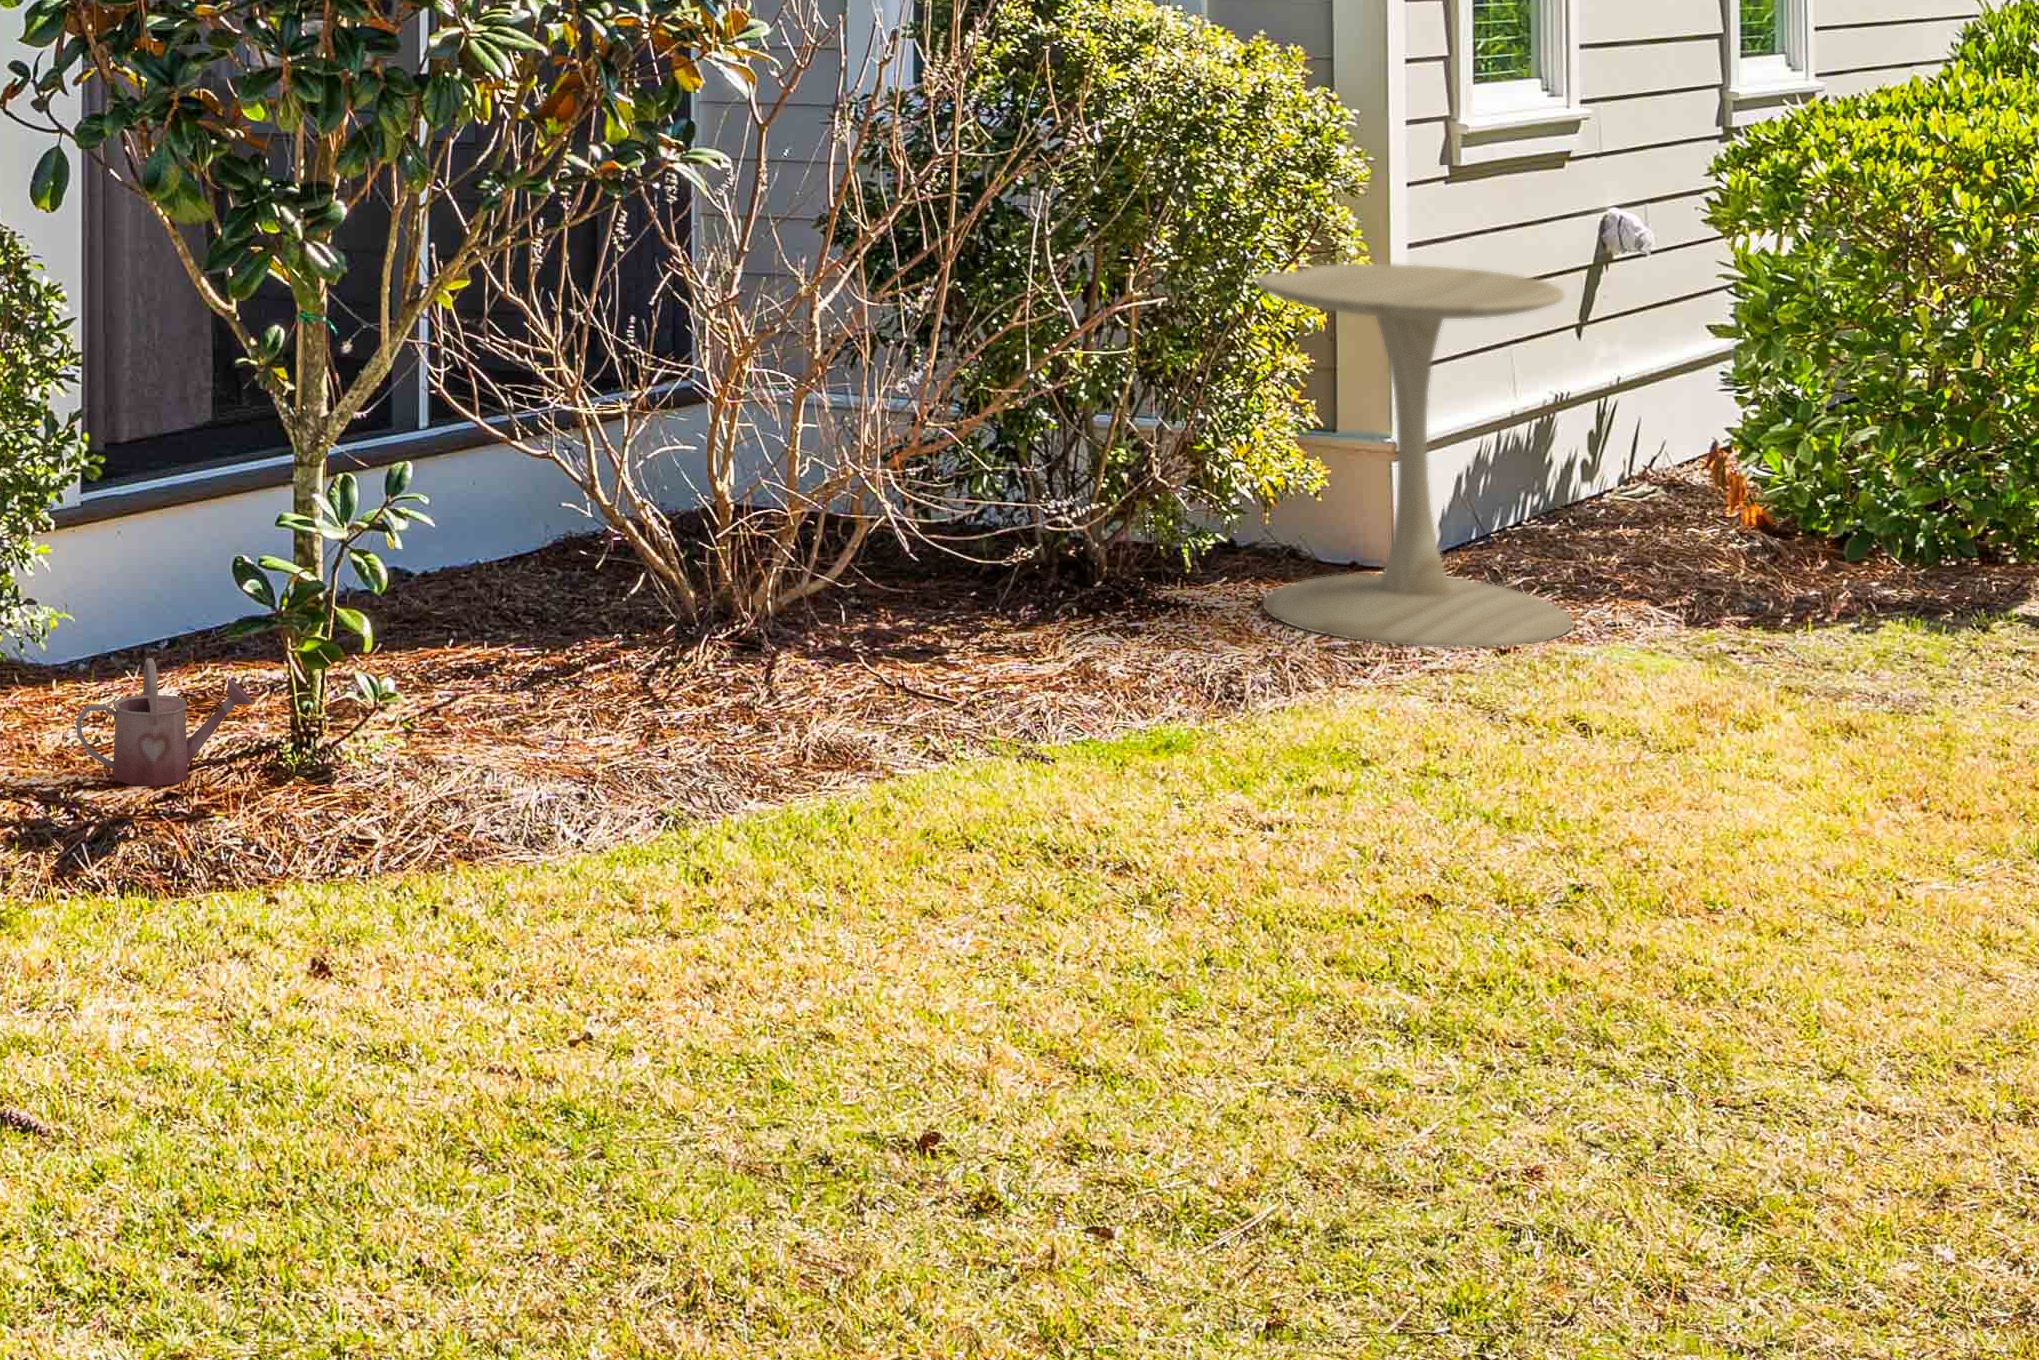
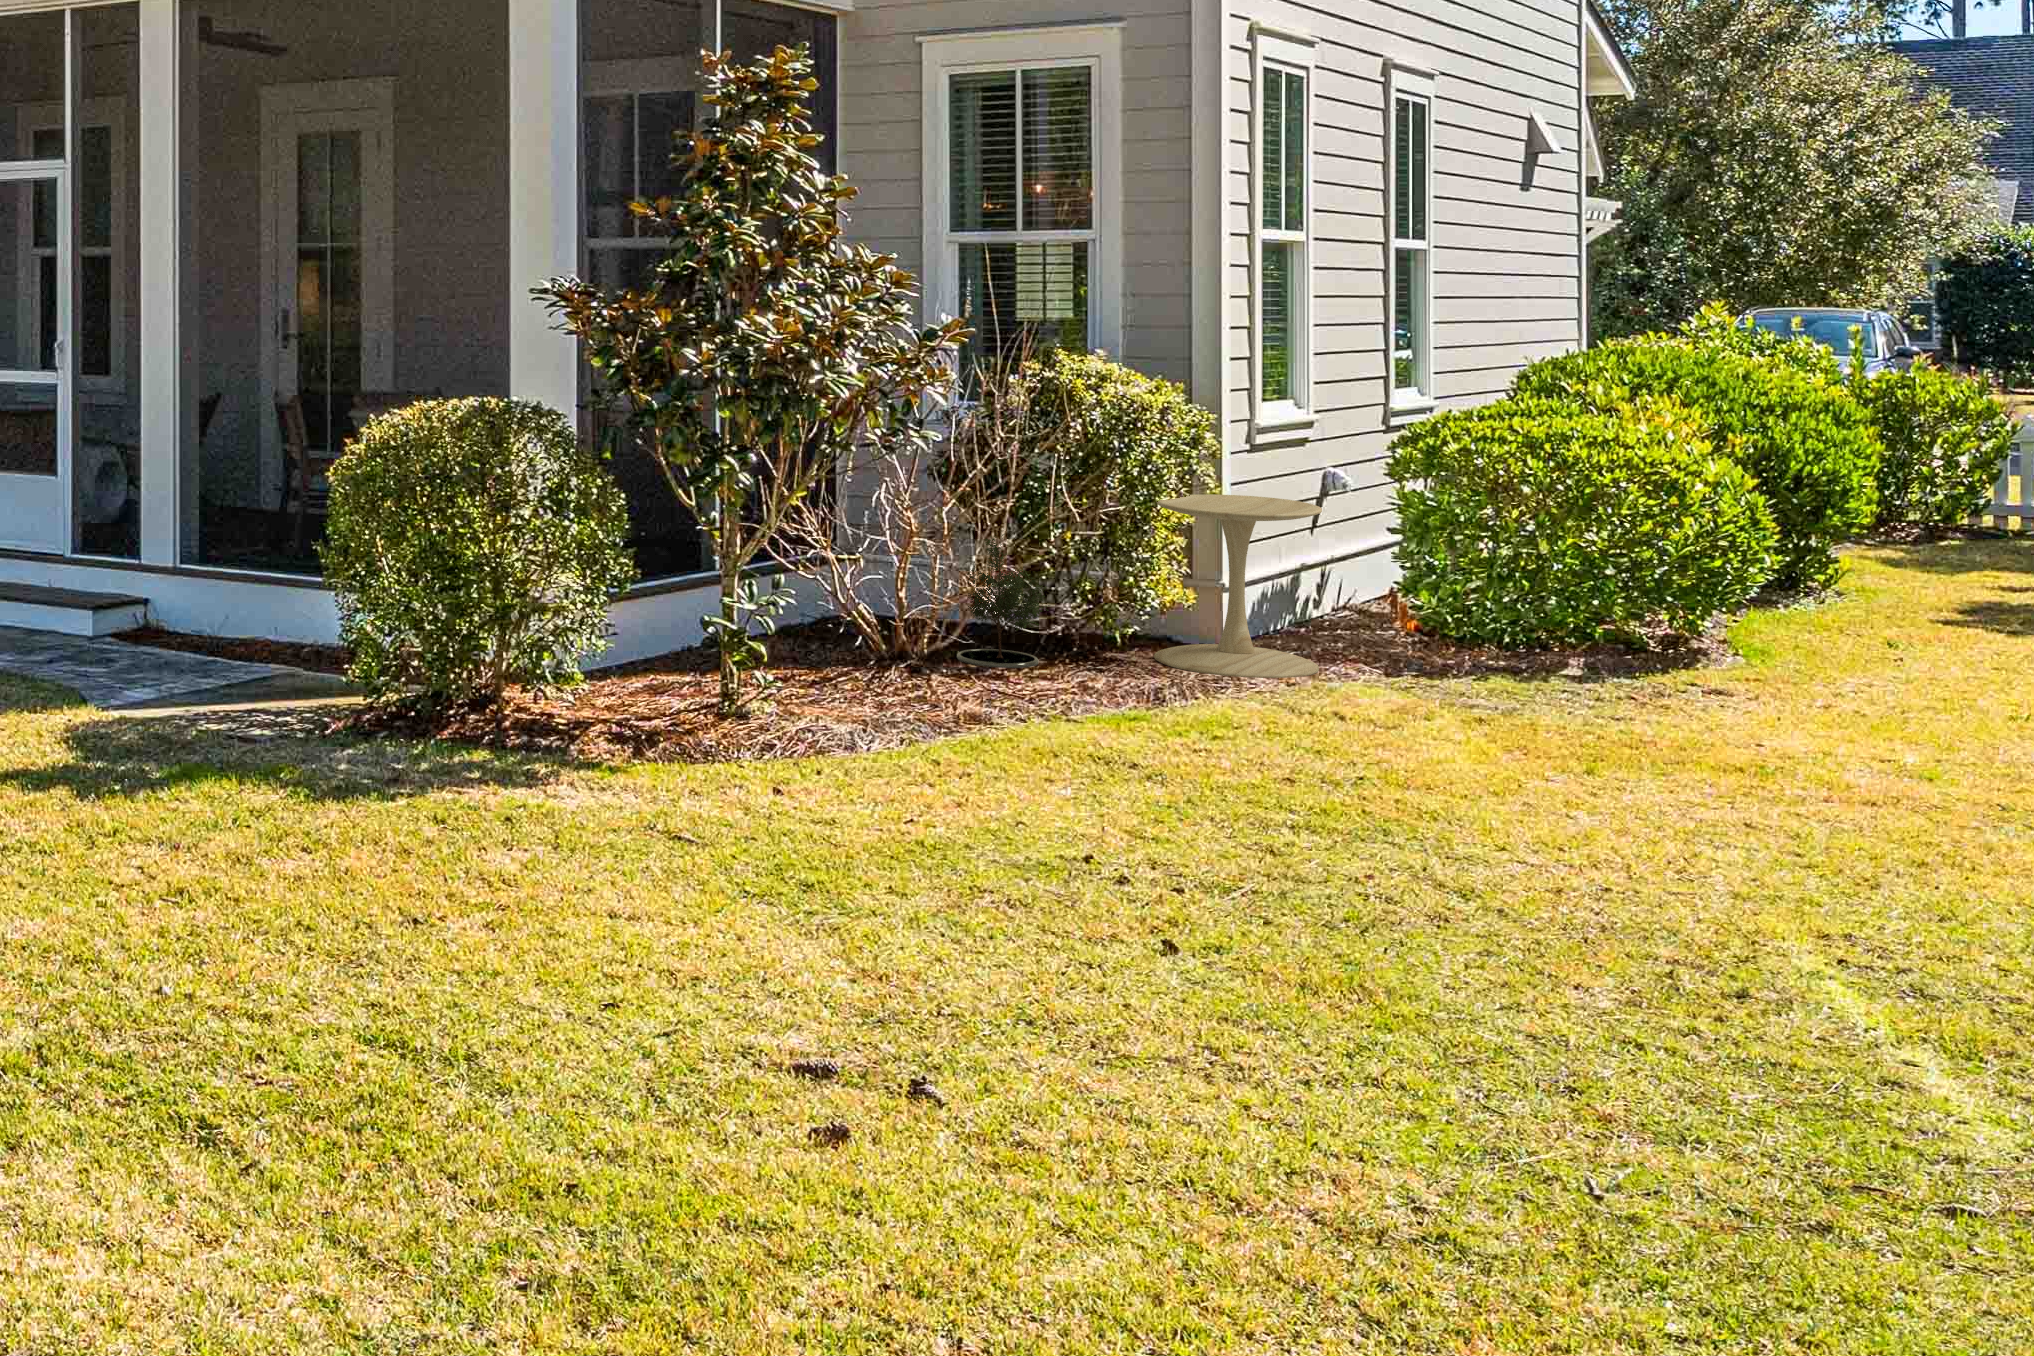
potted tree: none [864,337,1057,636] -> present [957,531,1050,668]
watering can: present [76,658,254,786] -> none [604,665,687,721]

